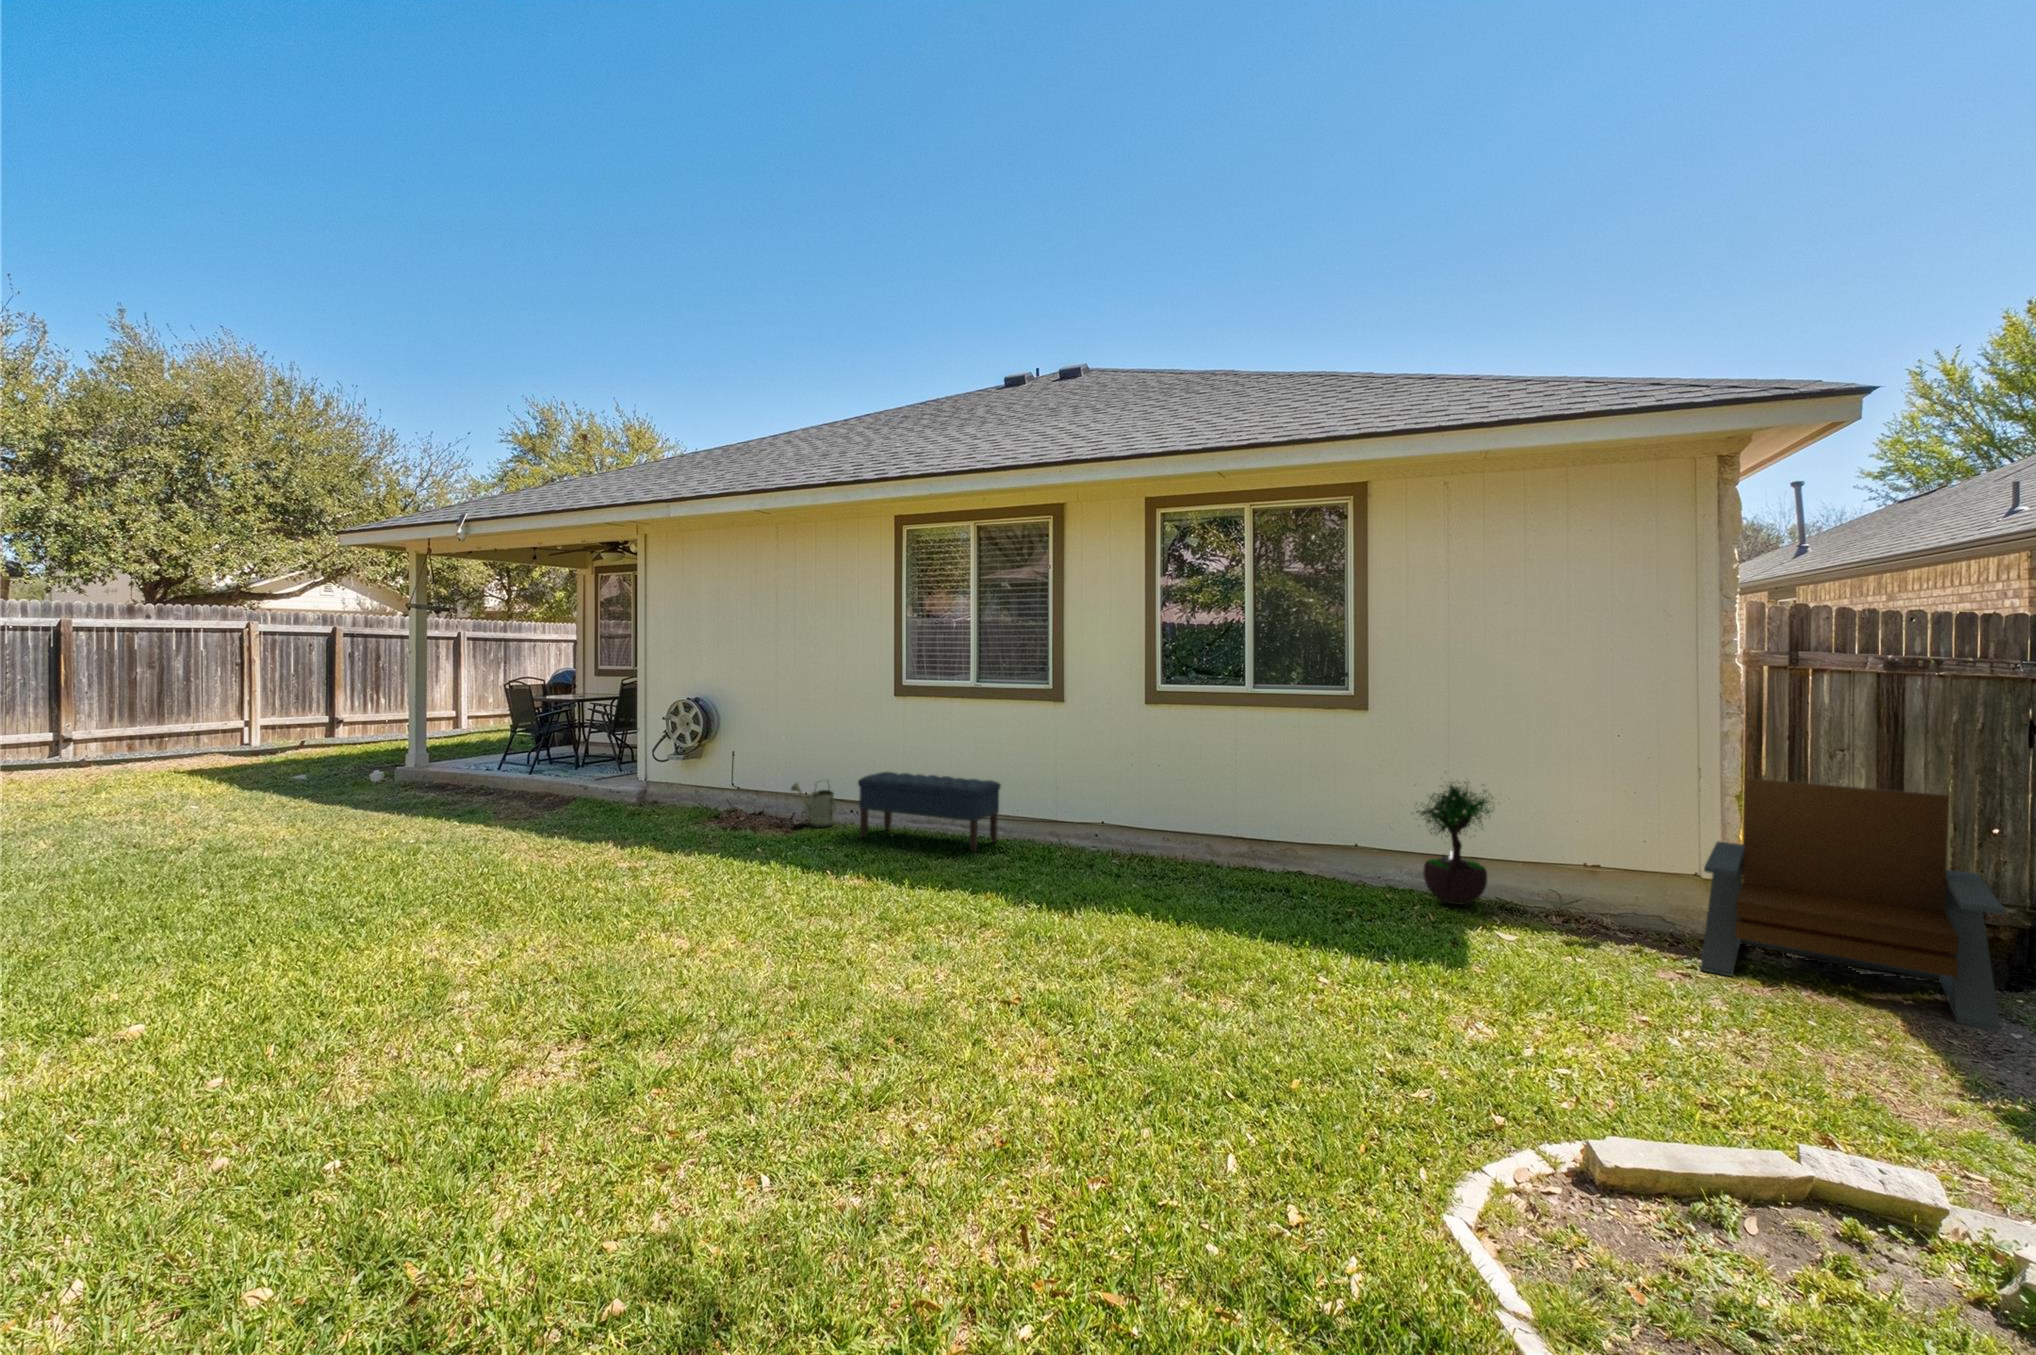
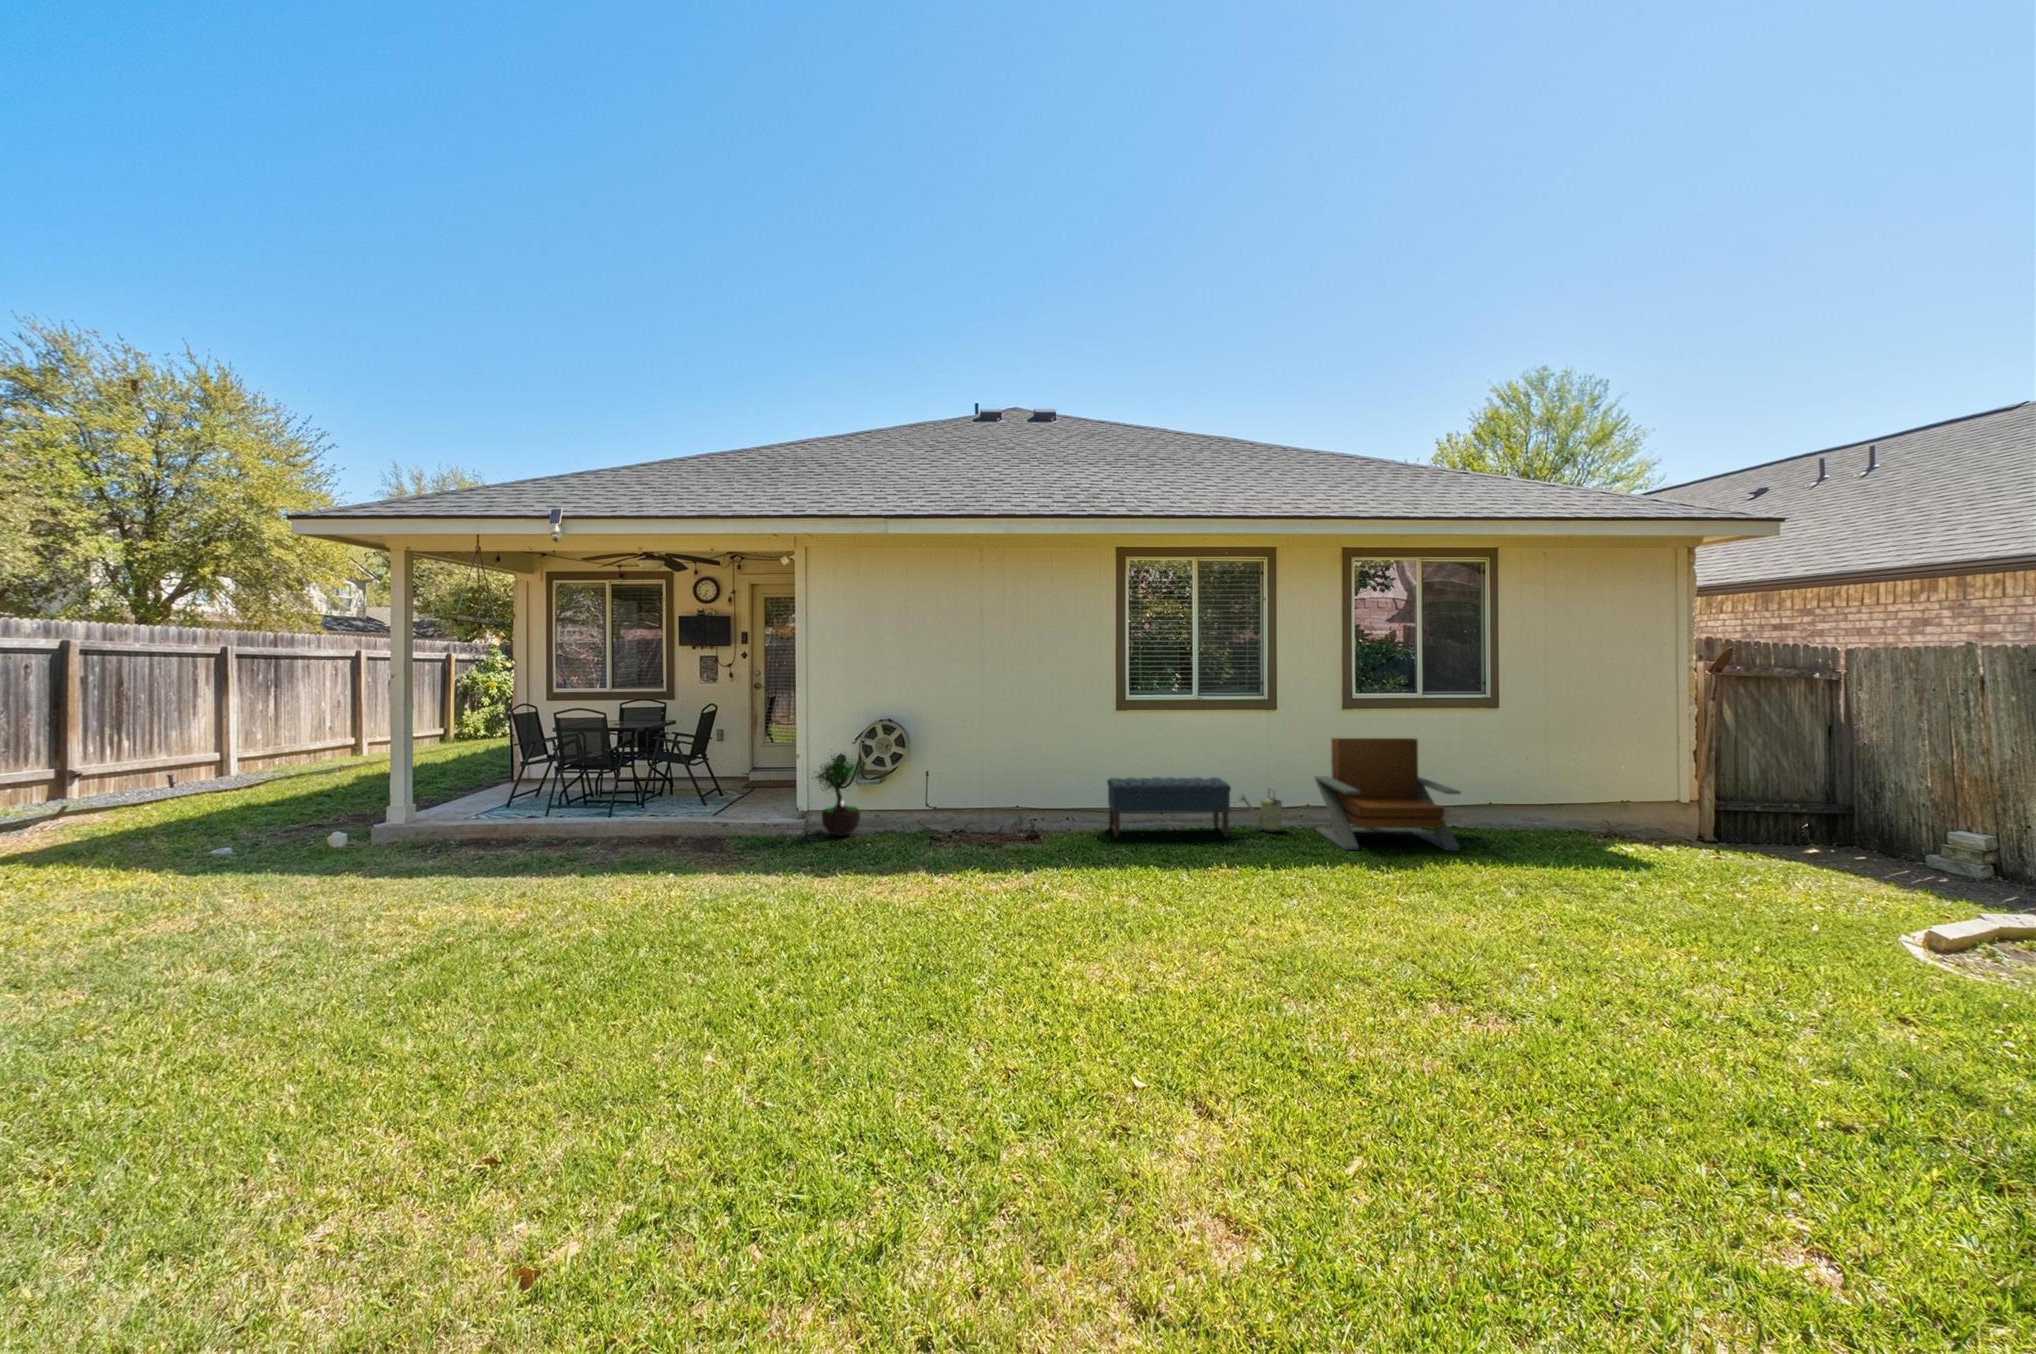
lounge chair: present [1701,778,2005,1031] -> present [1315,738,1461,850]
watering can: present [791,781,835,828] -> present [1237,792,1282,833]
potted tree: present [1416,782,1500,905] -> present [814,756,860,836]

